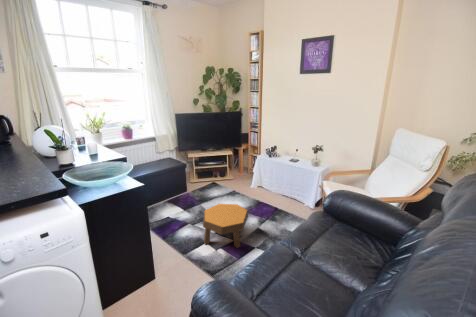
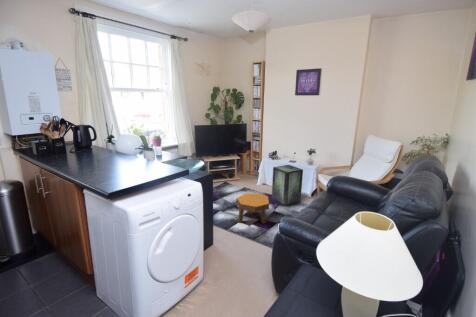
storage box: none [262,165,302,221] -> present [272,165,303,206]

